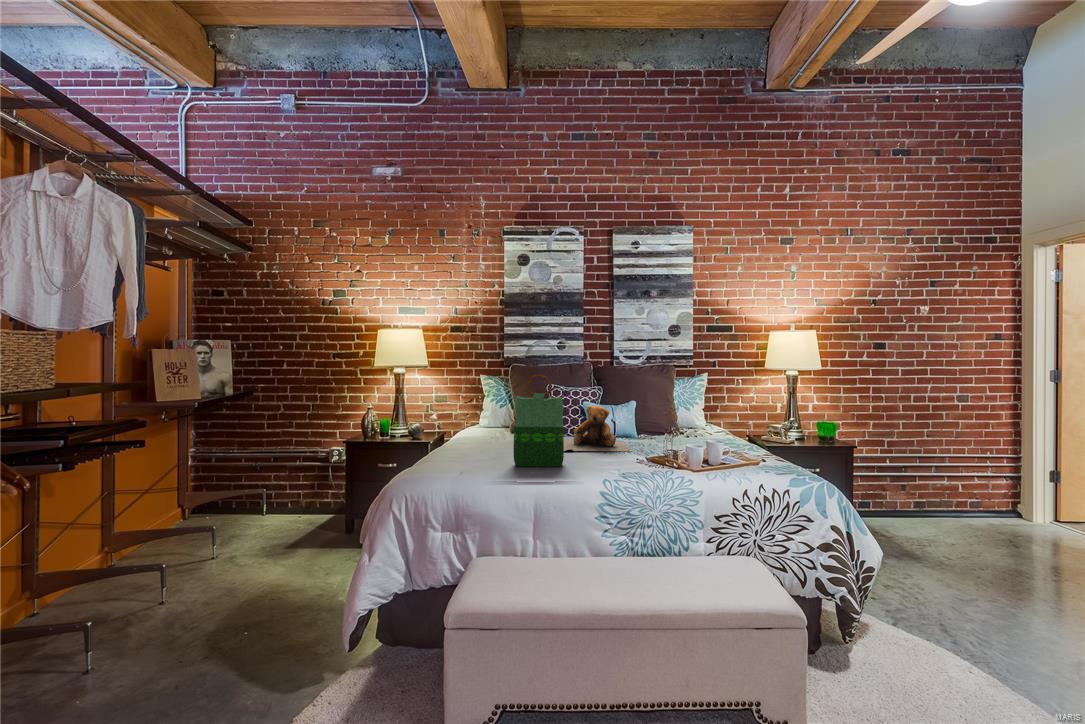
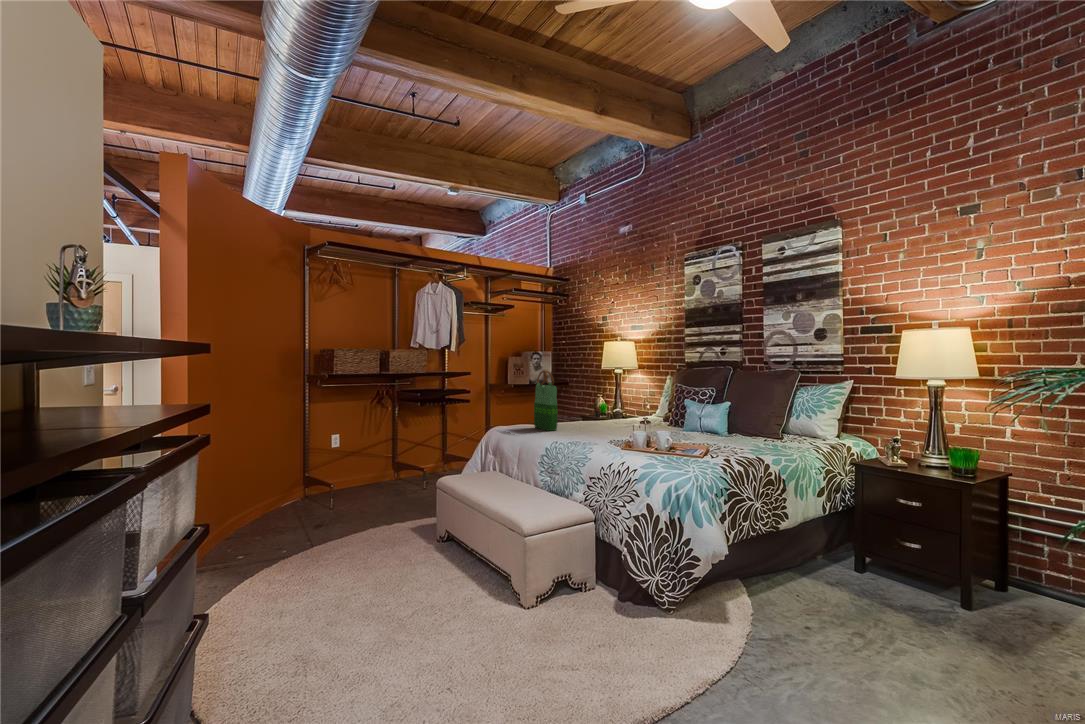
teddy bear: present [564,406,631,452] -> none [593,398,658,433]

